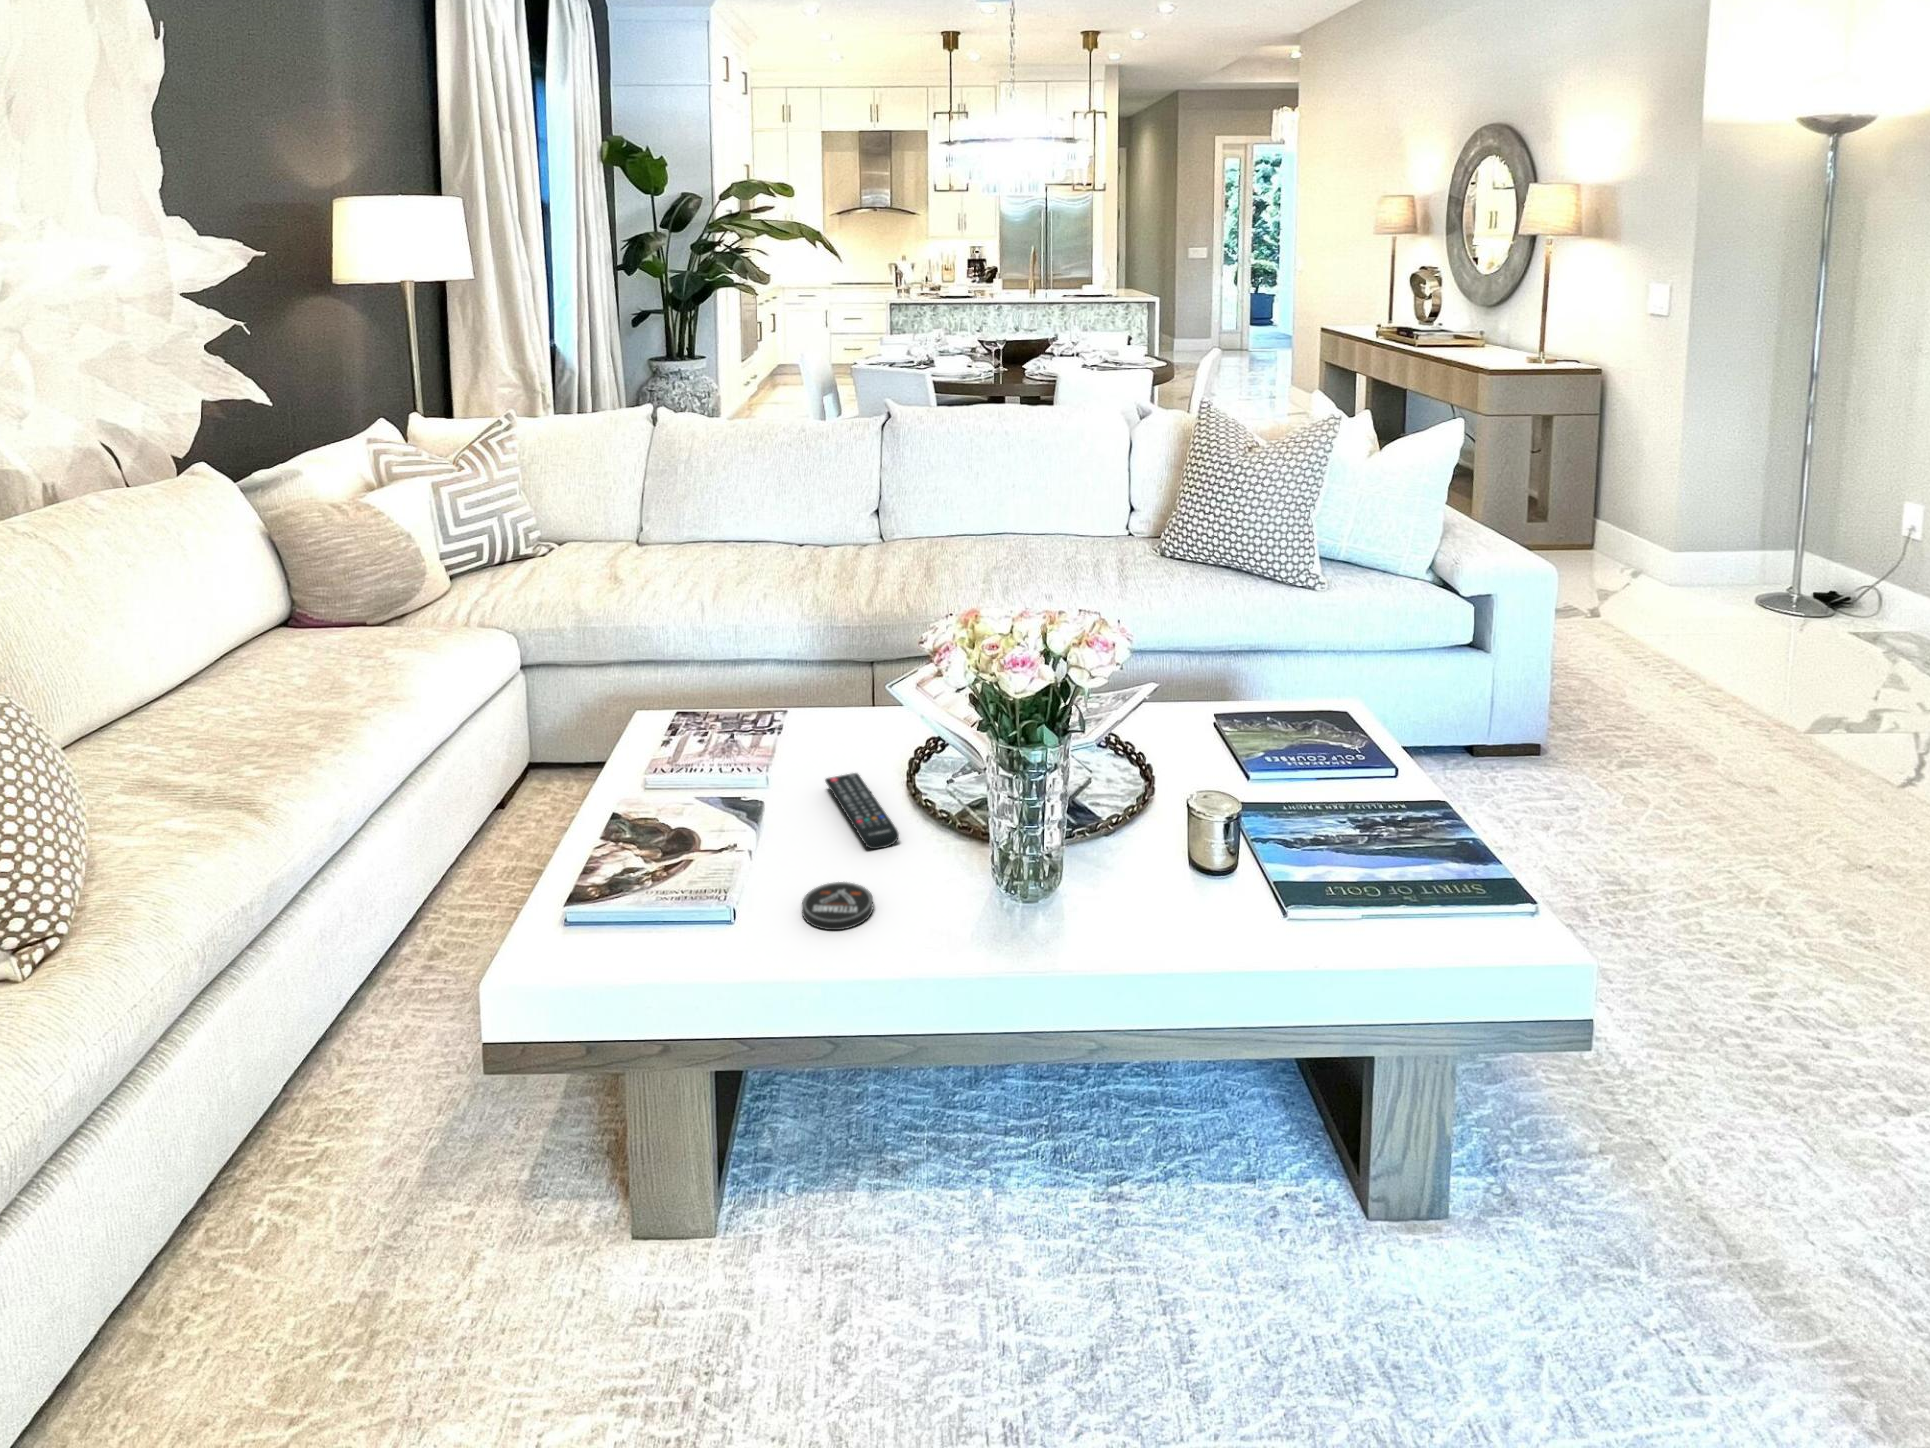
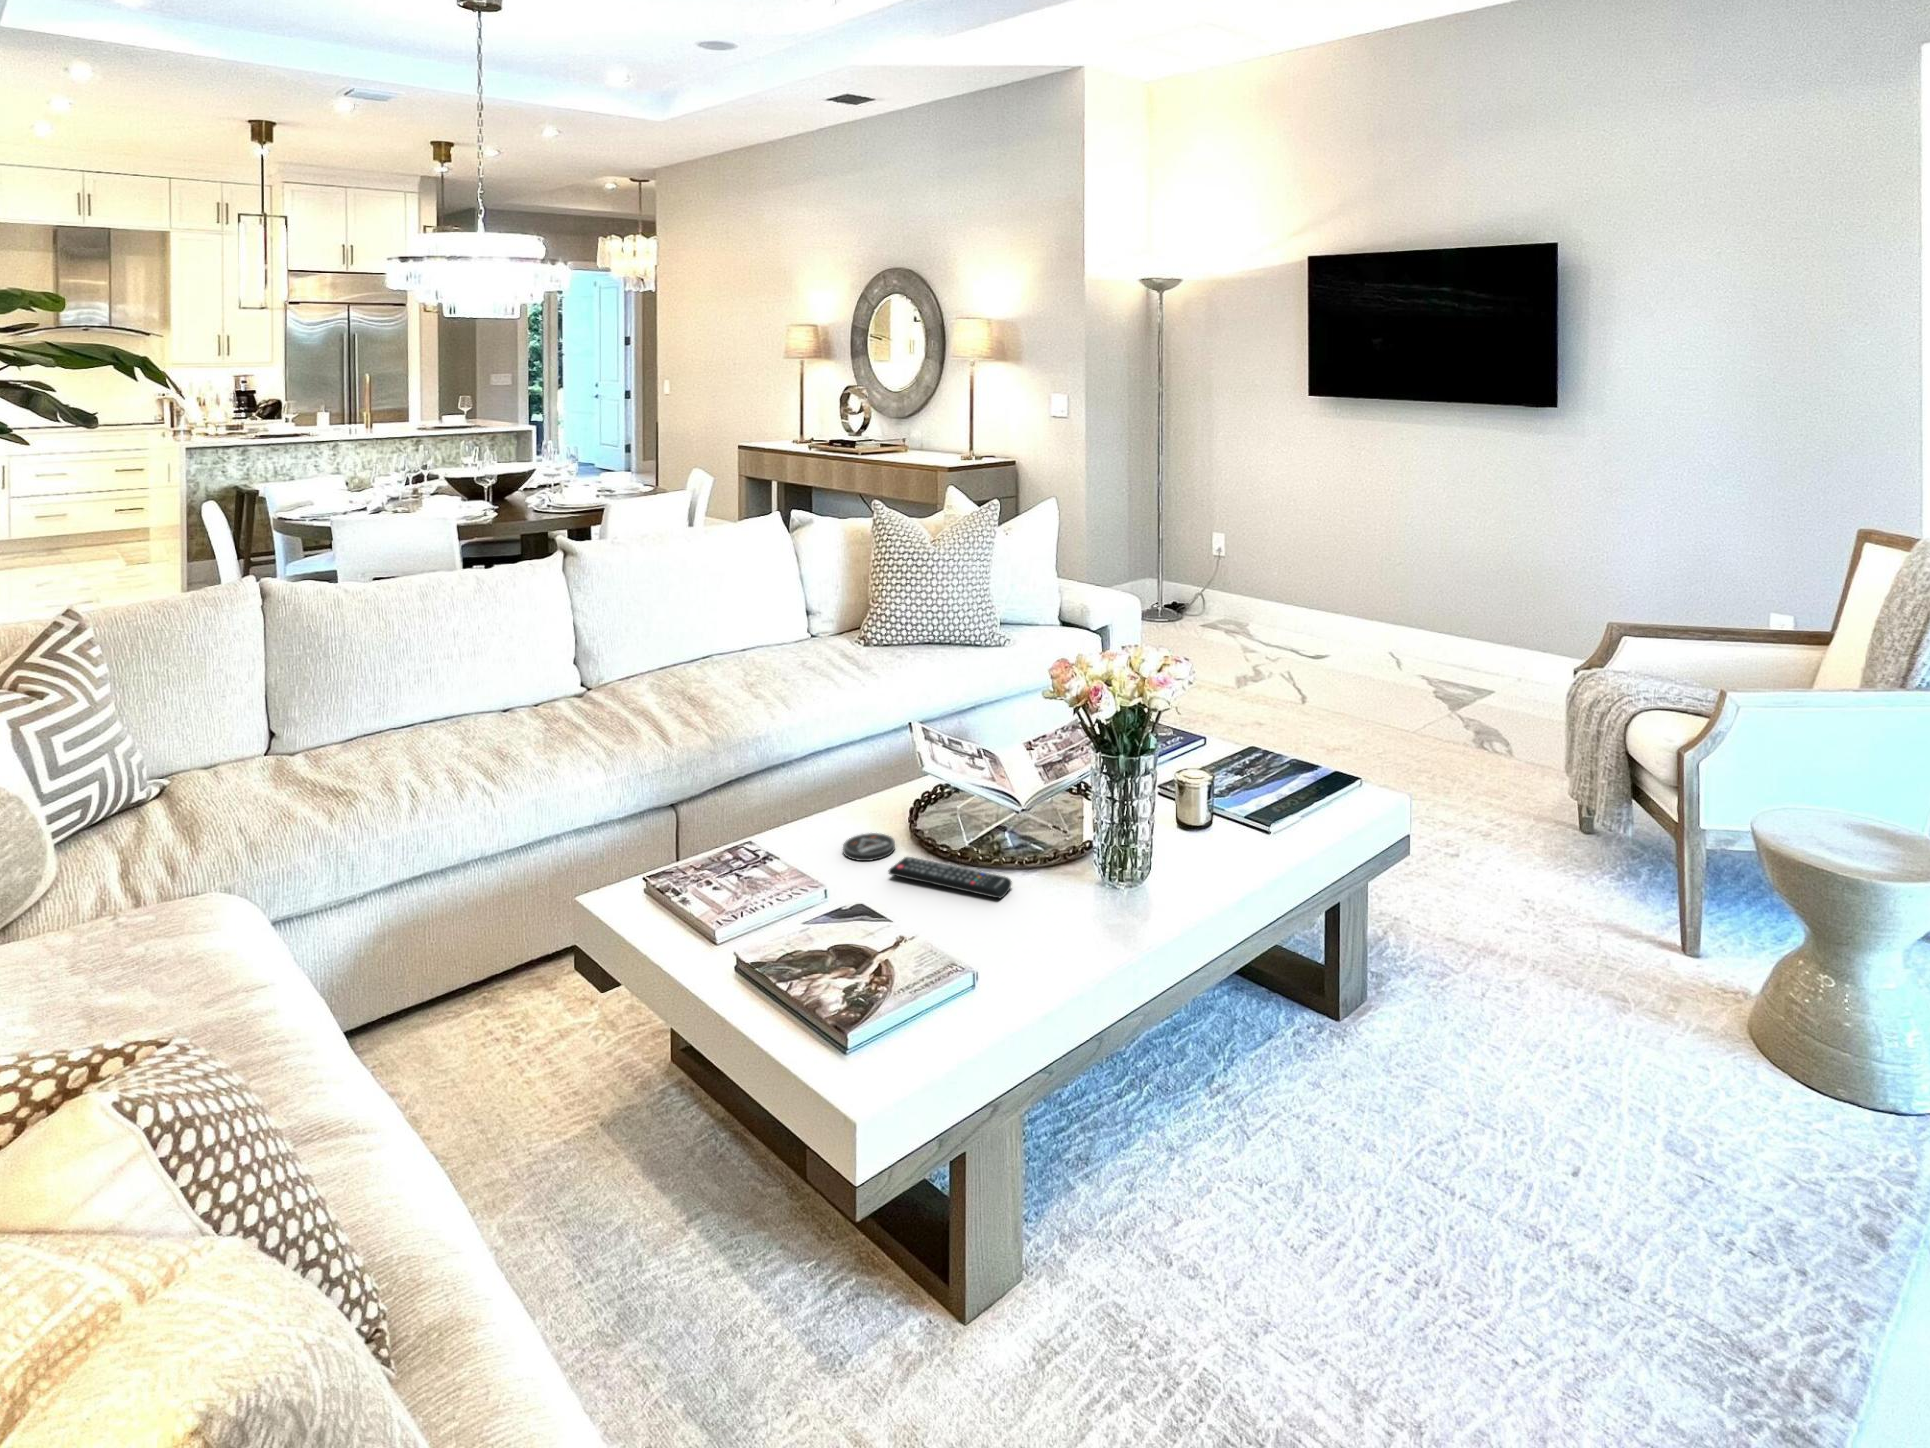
coaster: present [802,882,873,930] -> present [843,833,895,861]

